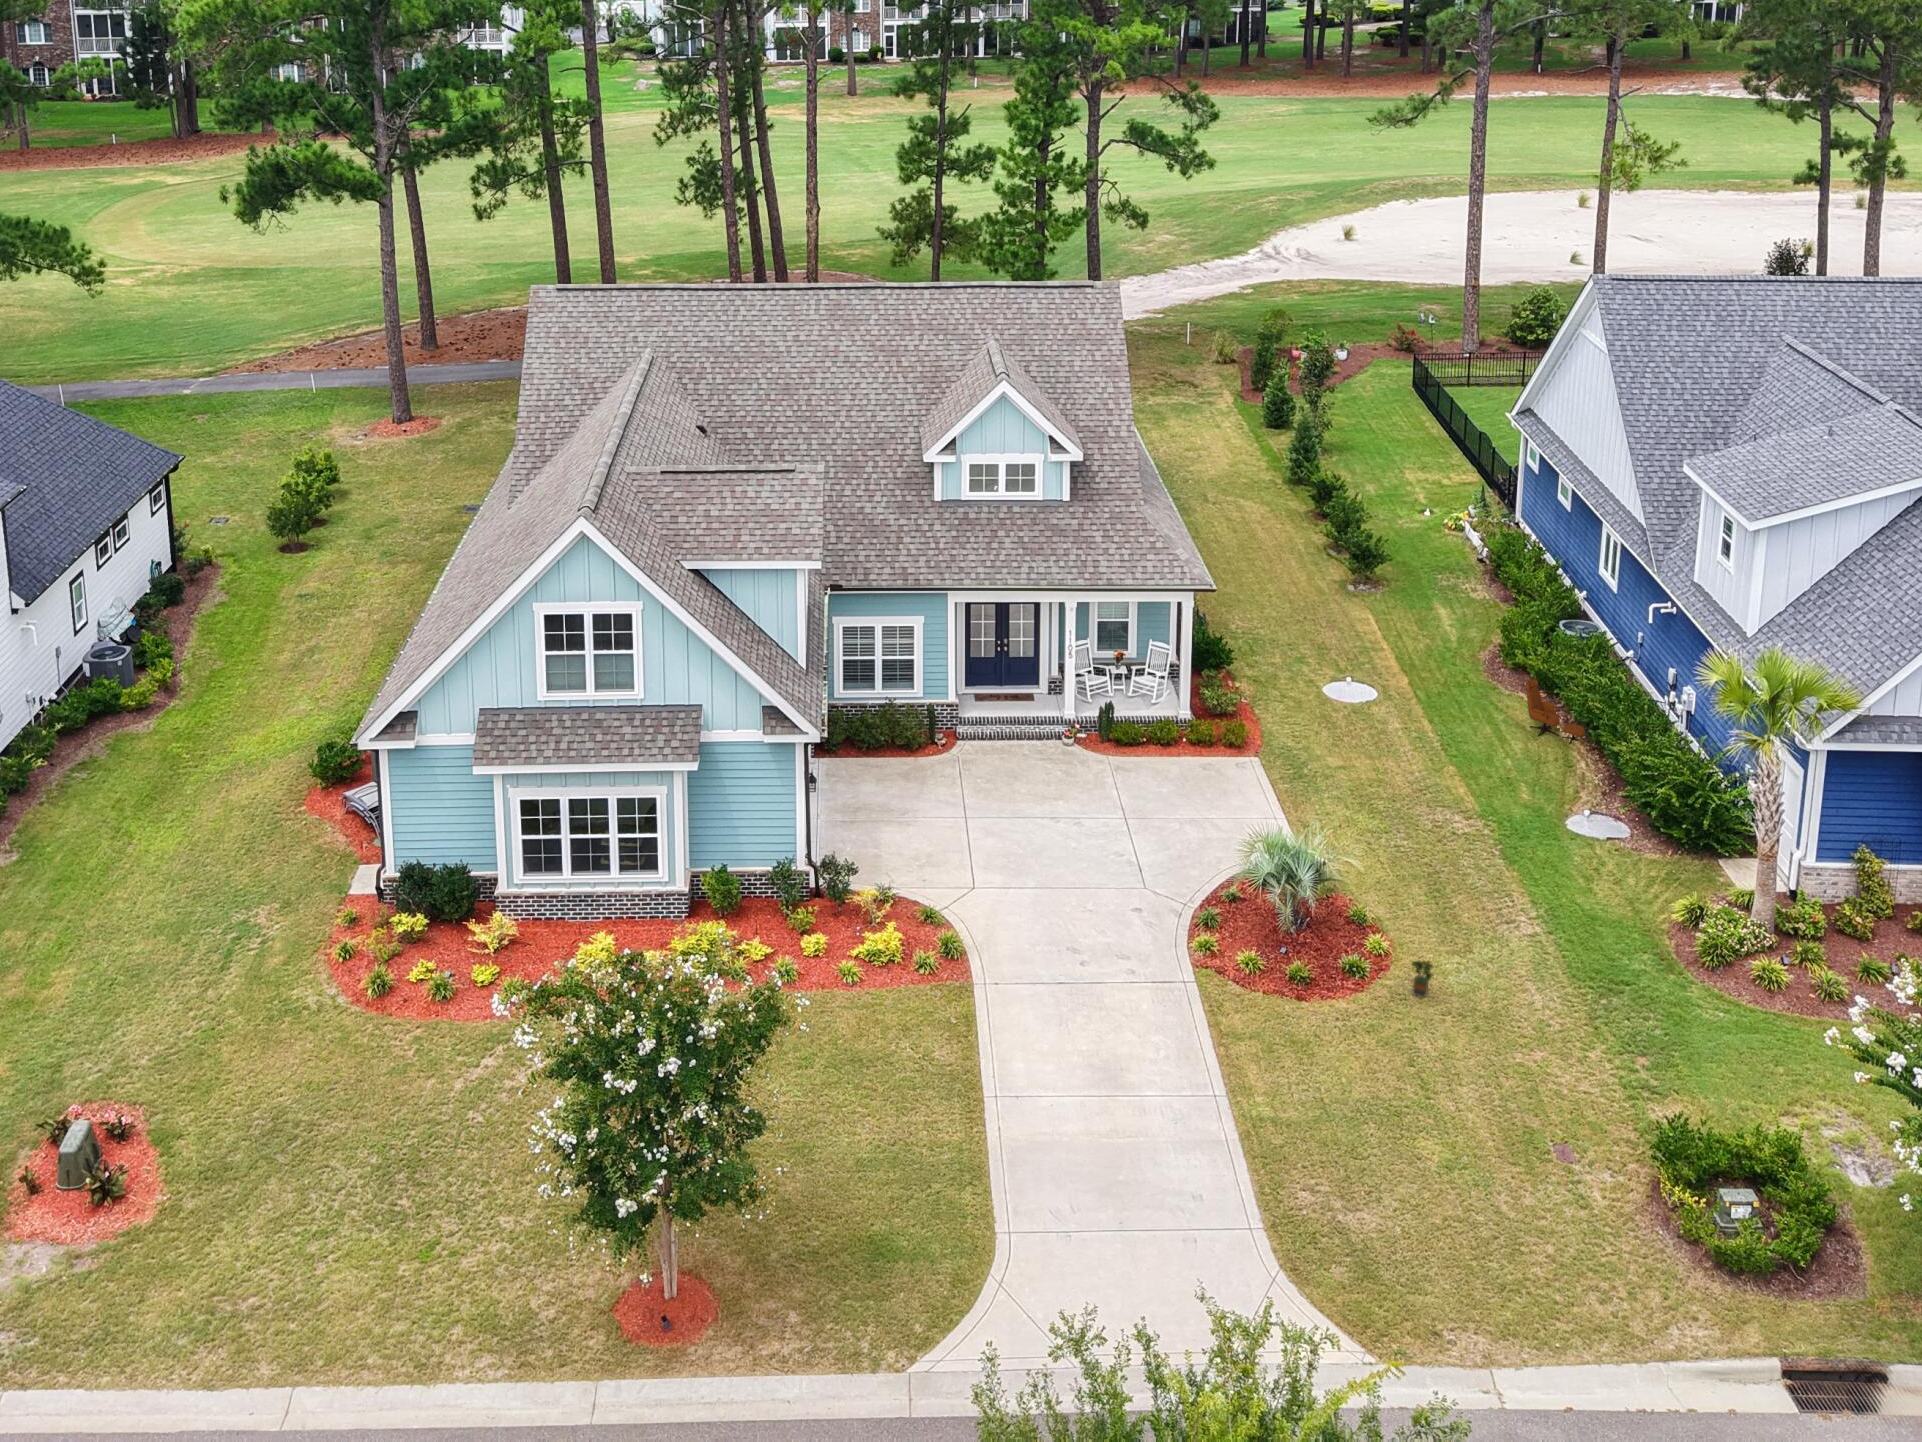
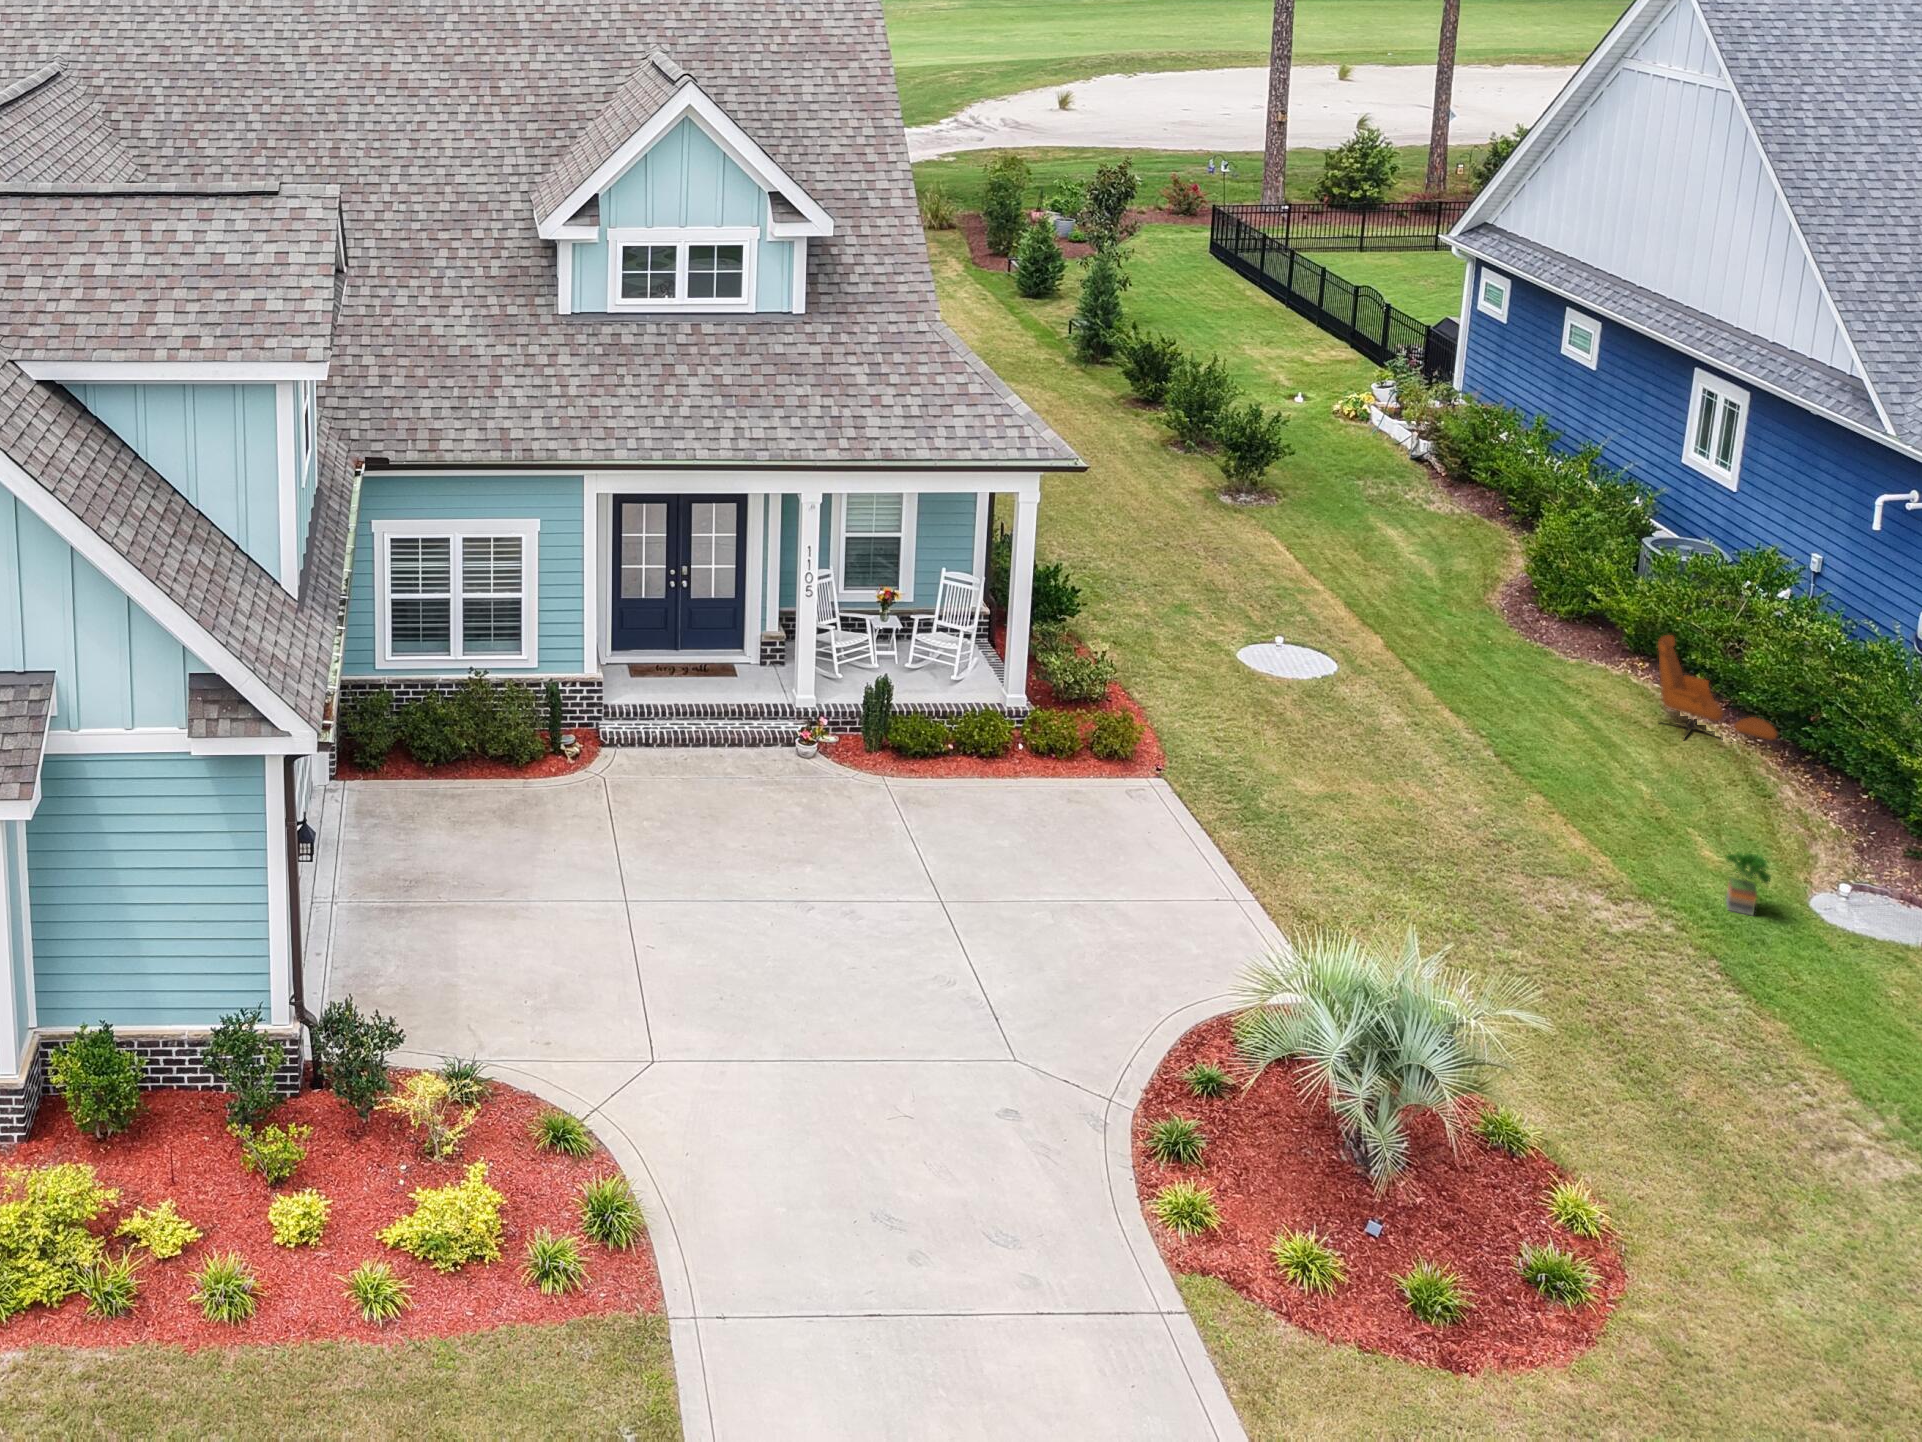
potted tree: present [1412,961,1434,997] -> present [1726,852,1771,915]

